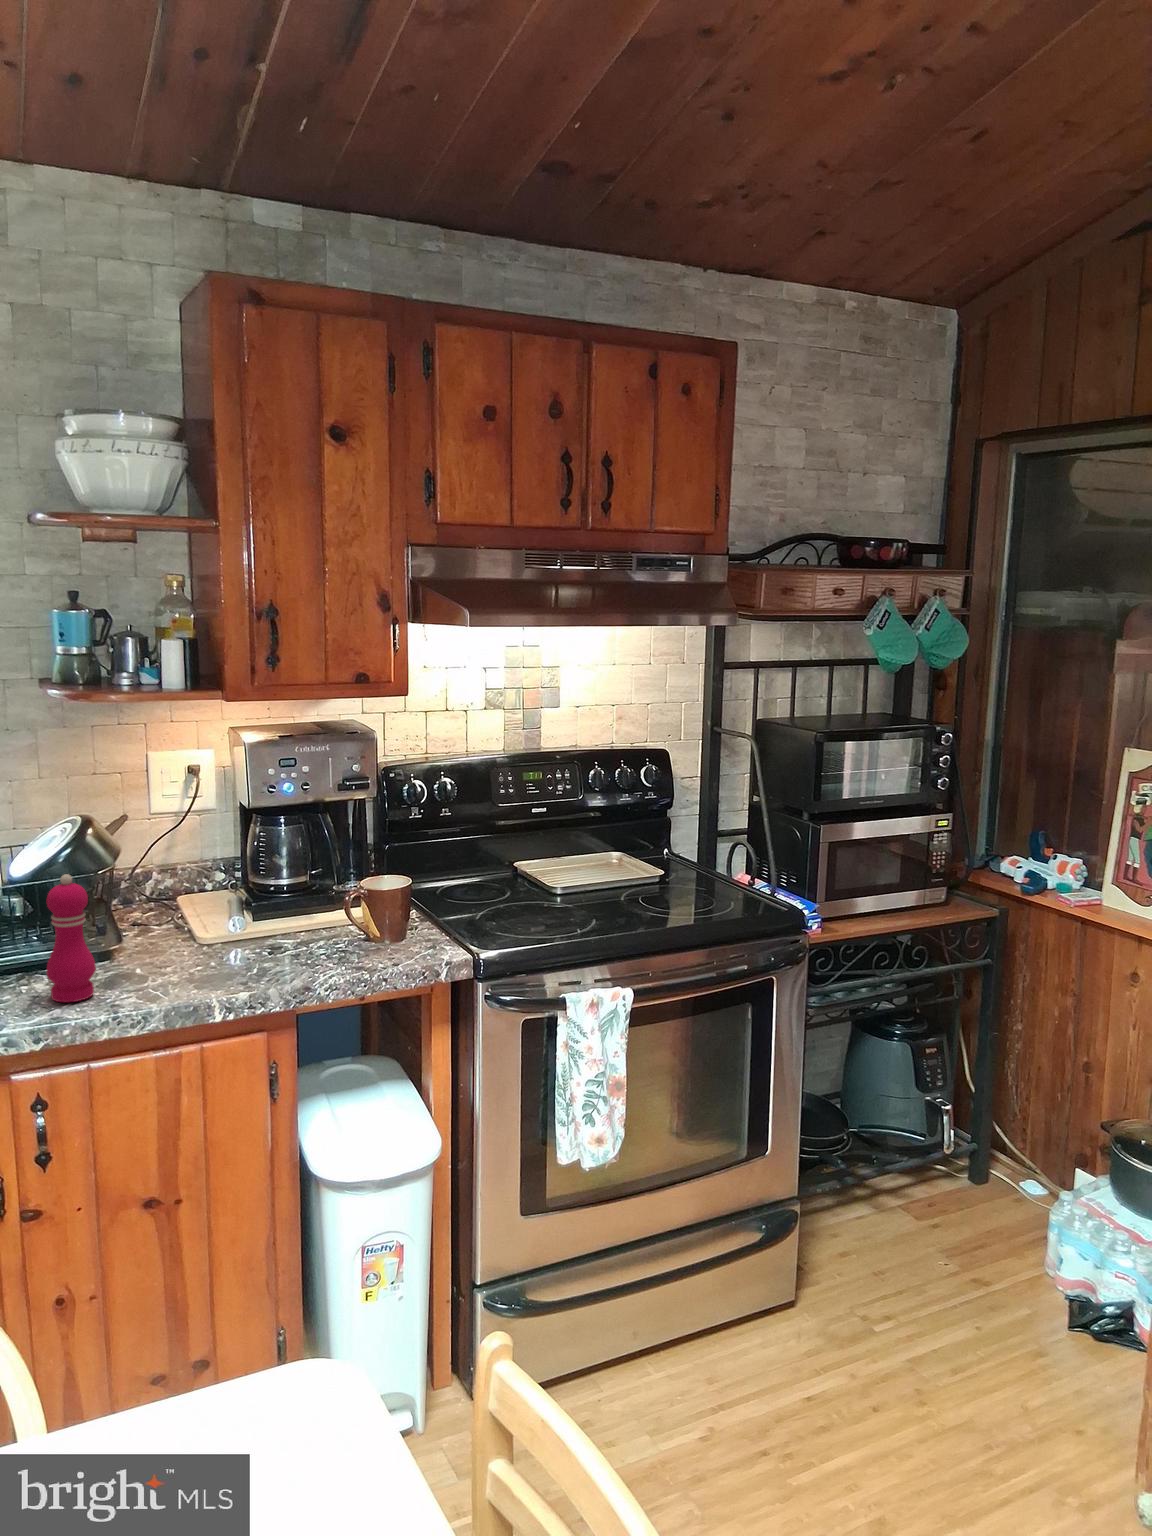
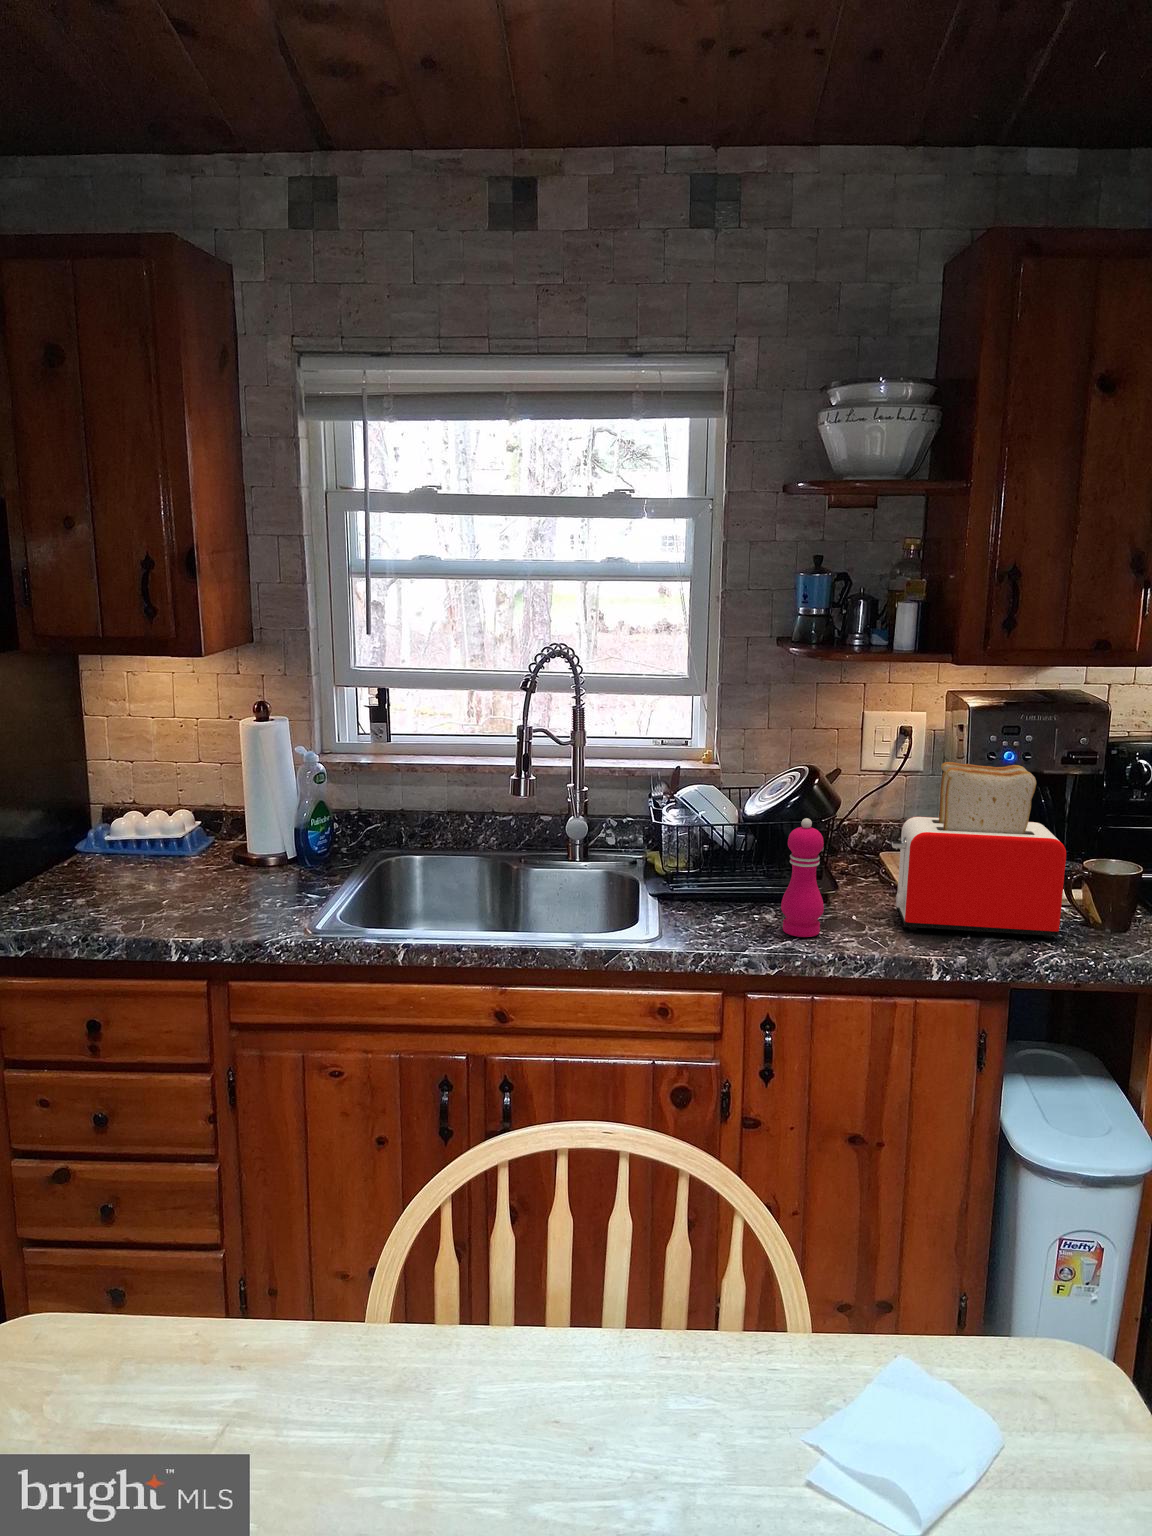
toaster: none [169,796,338,974] -> present [892,762,1066,938]

